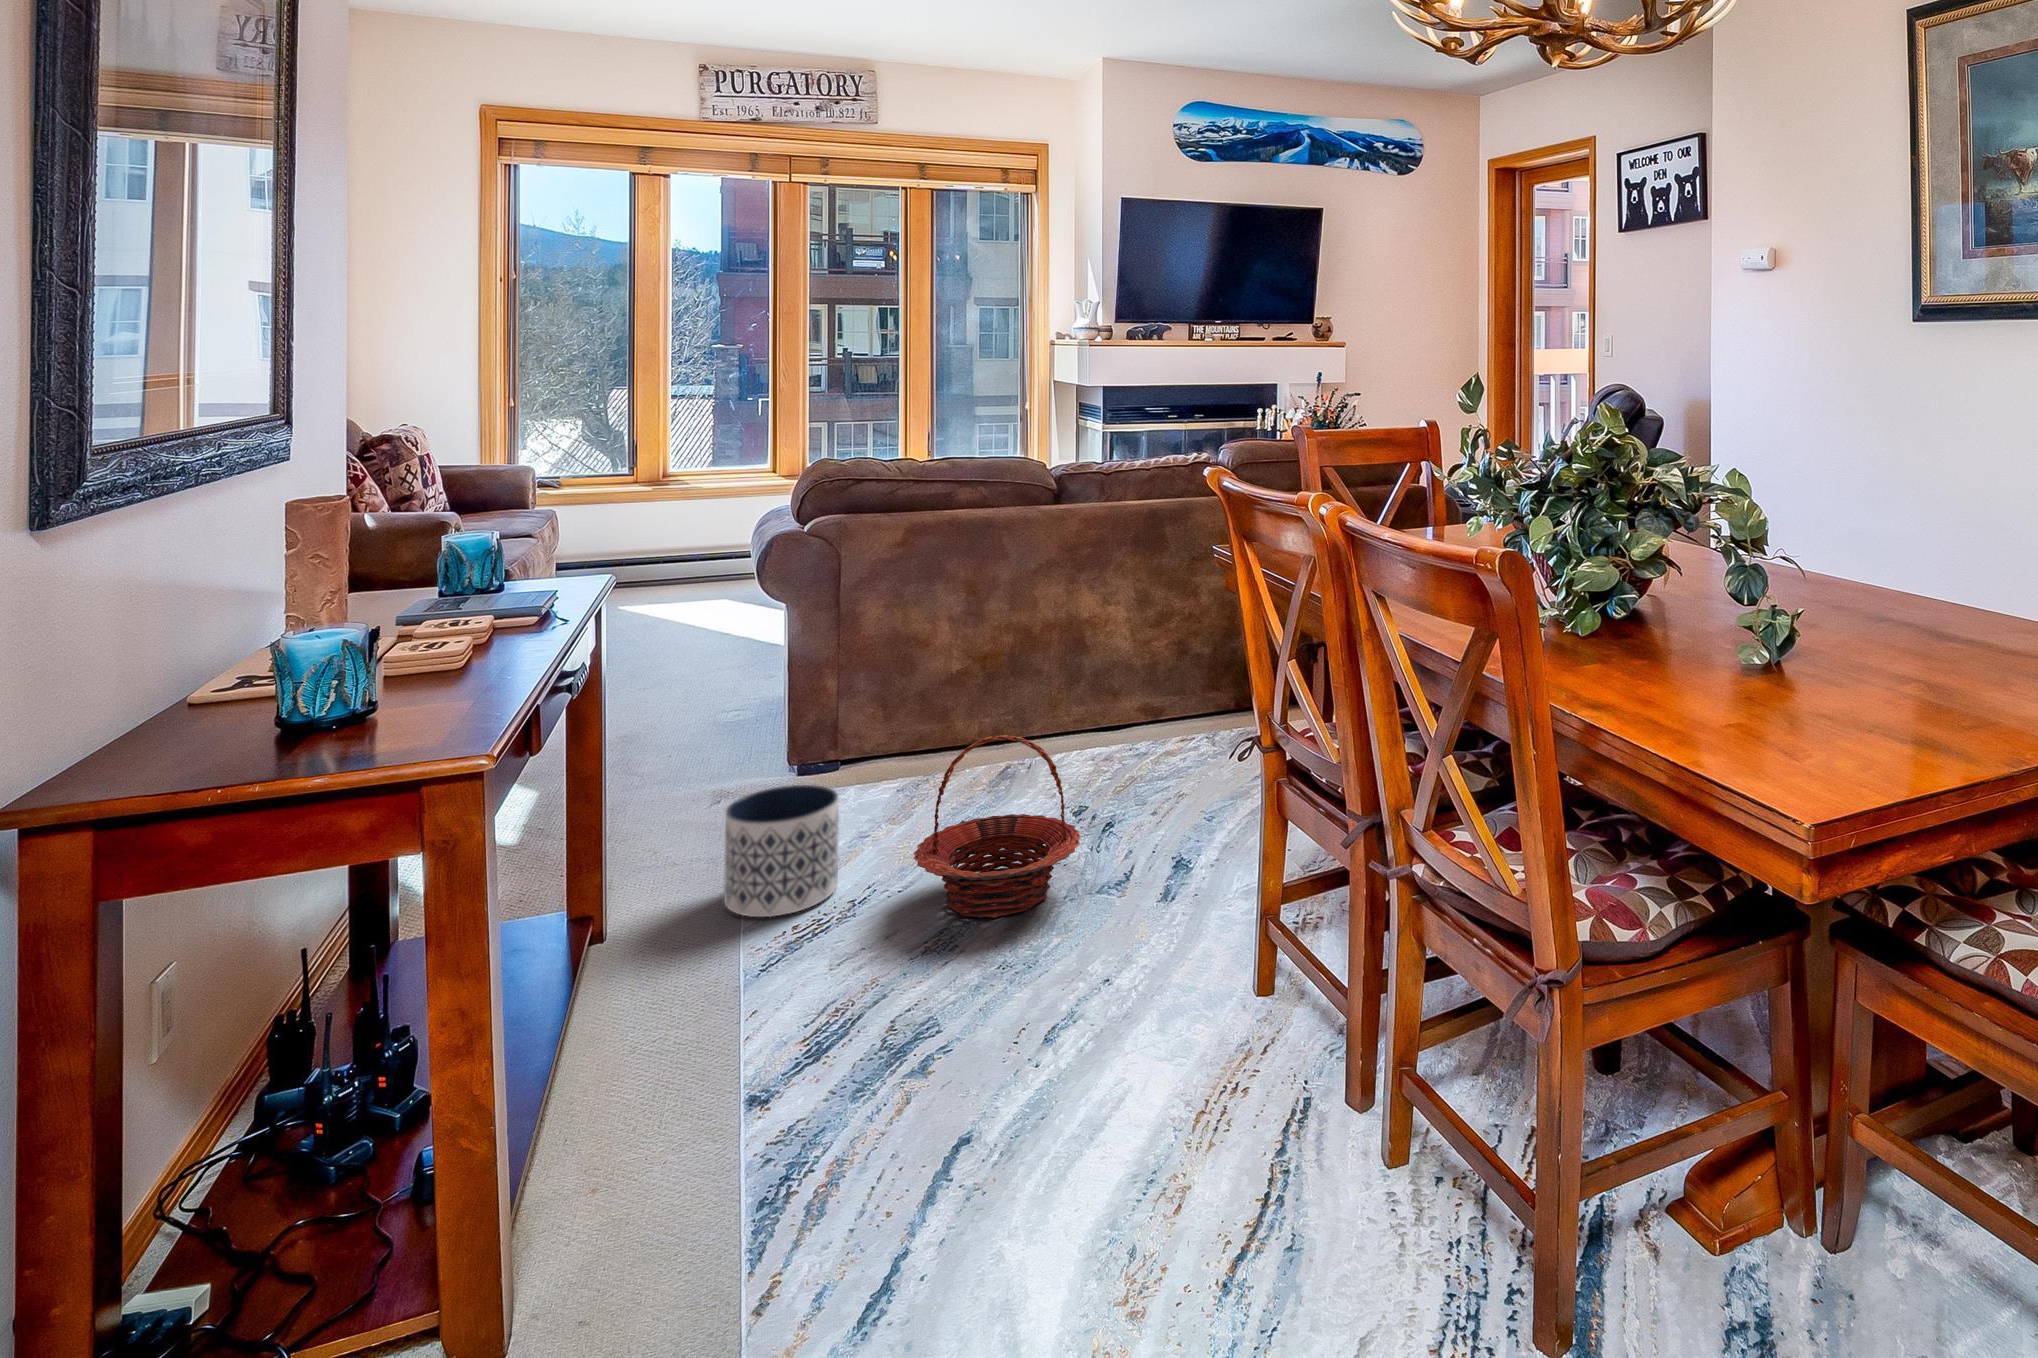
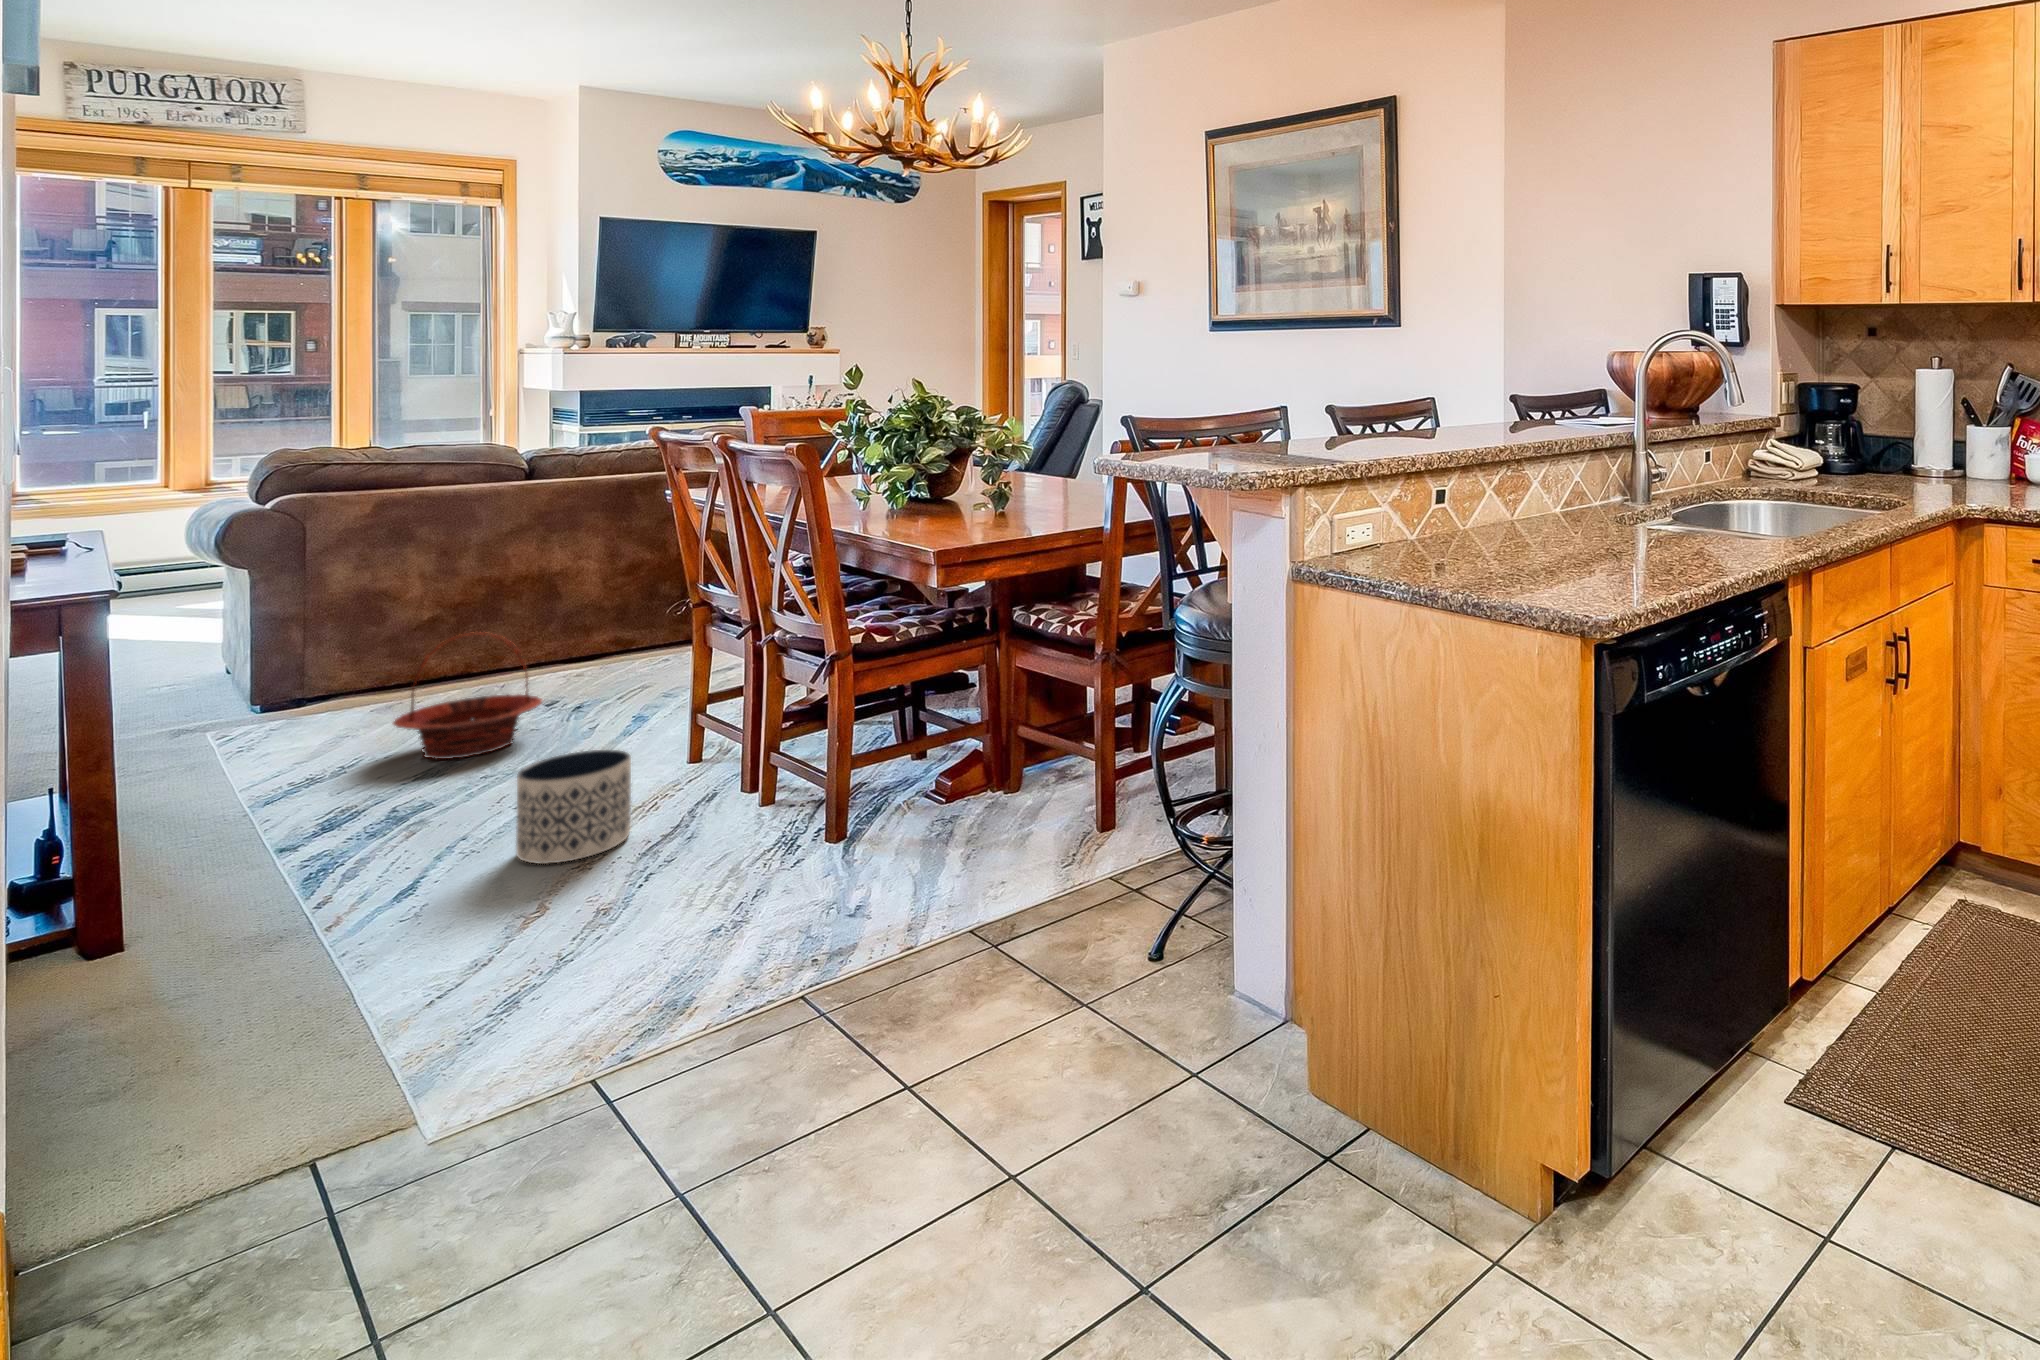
planter: present [724,785,839,917] -> present [516,750,631,864]

